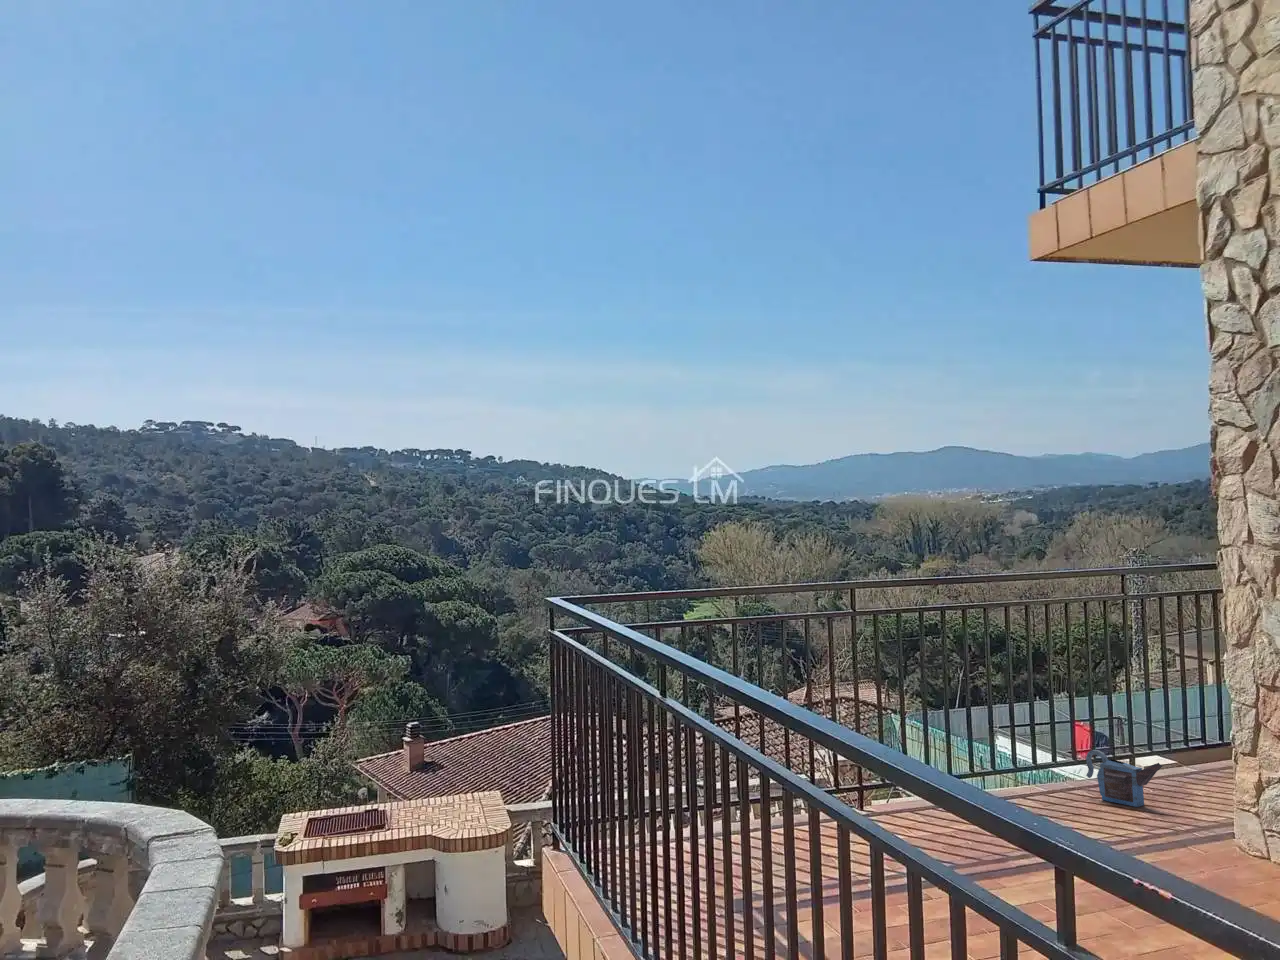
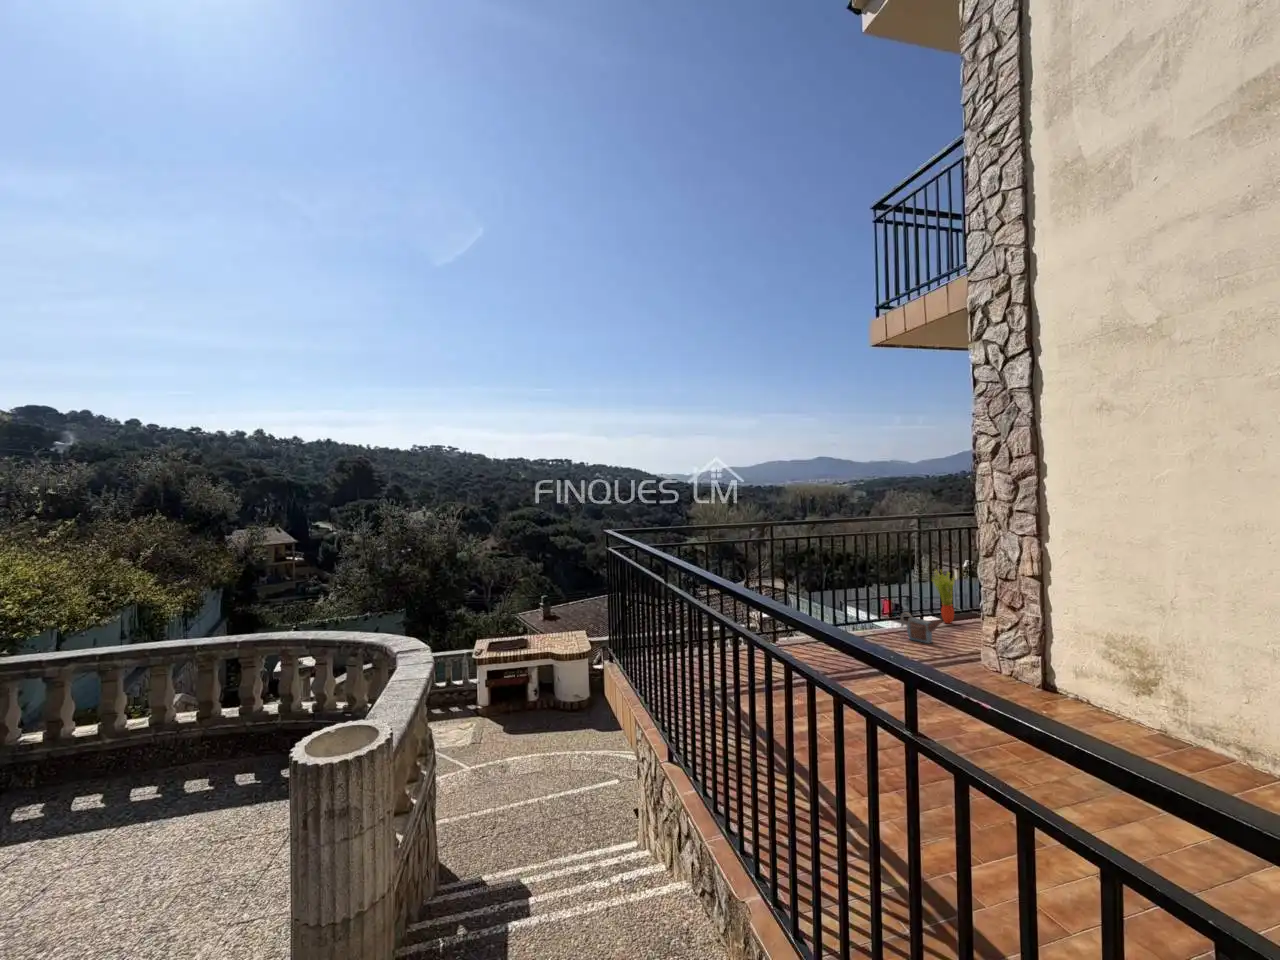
potted plant: none [1142,669,1188,770] -> present [932,570,956,623]

